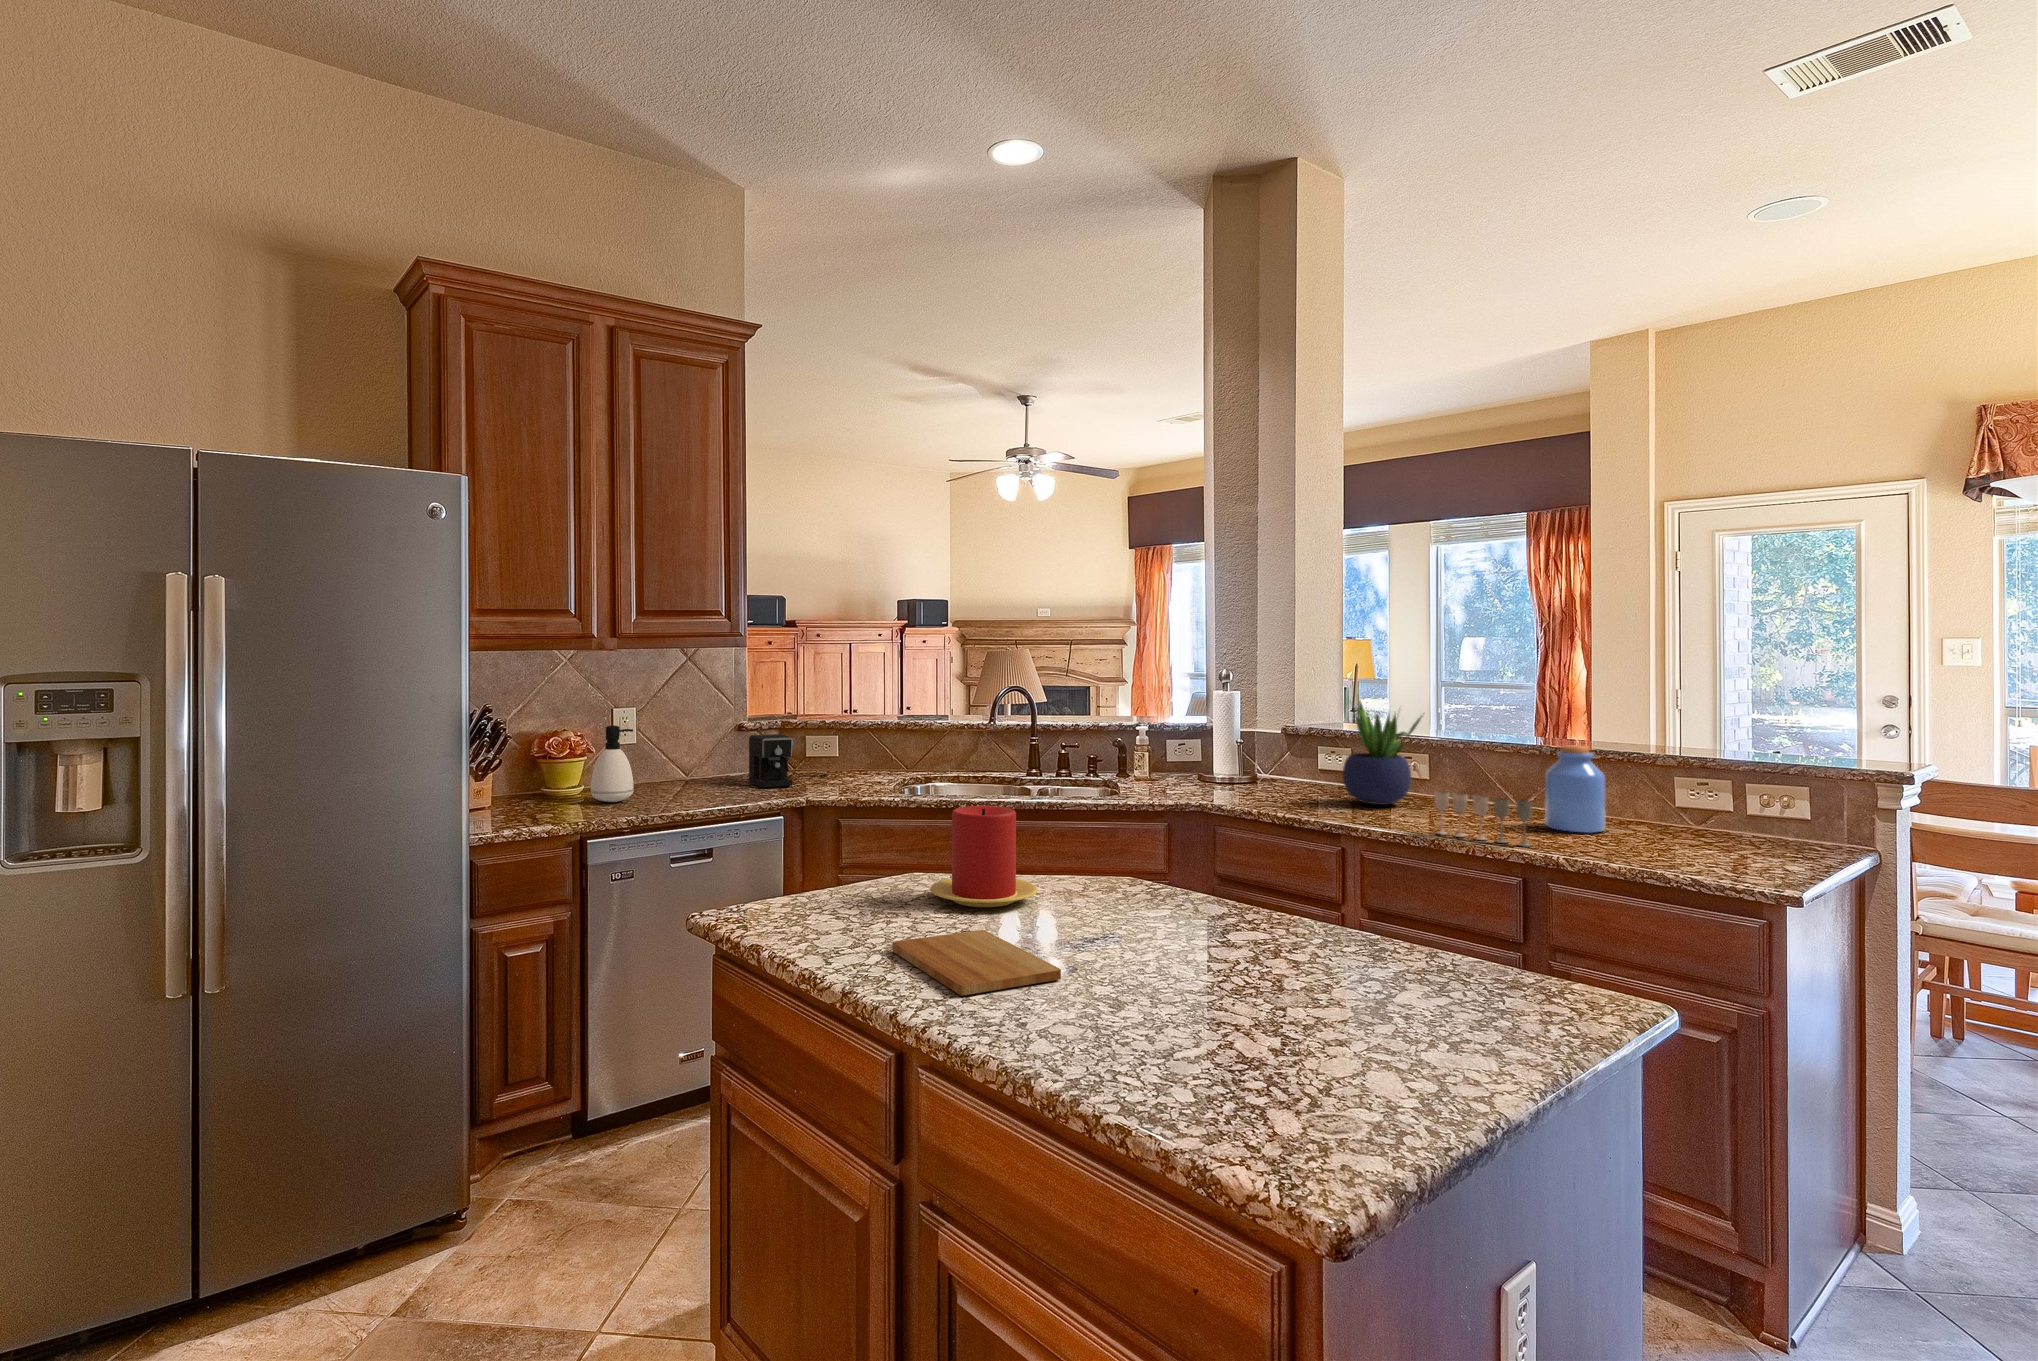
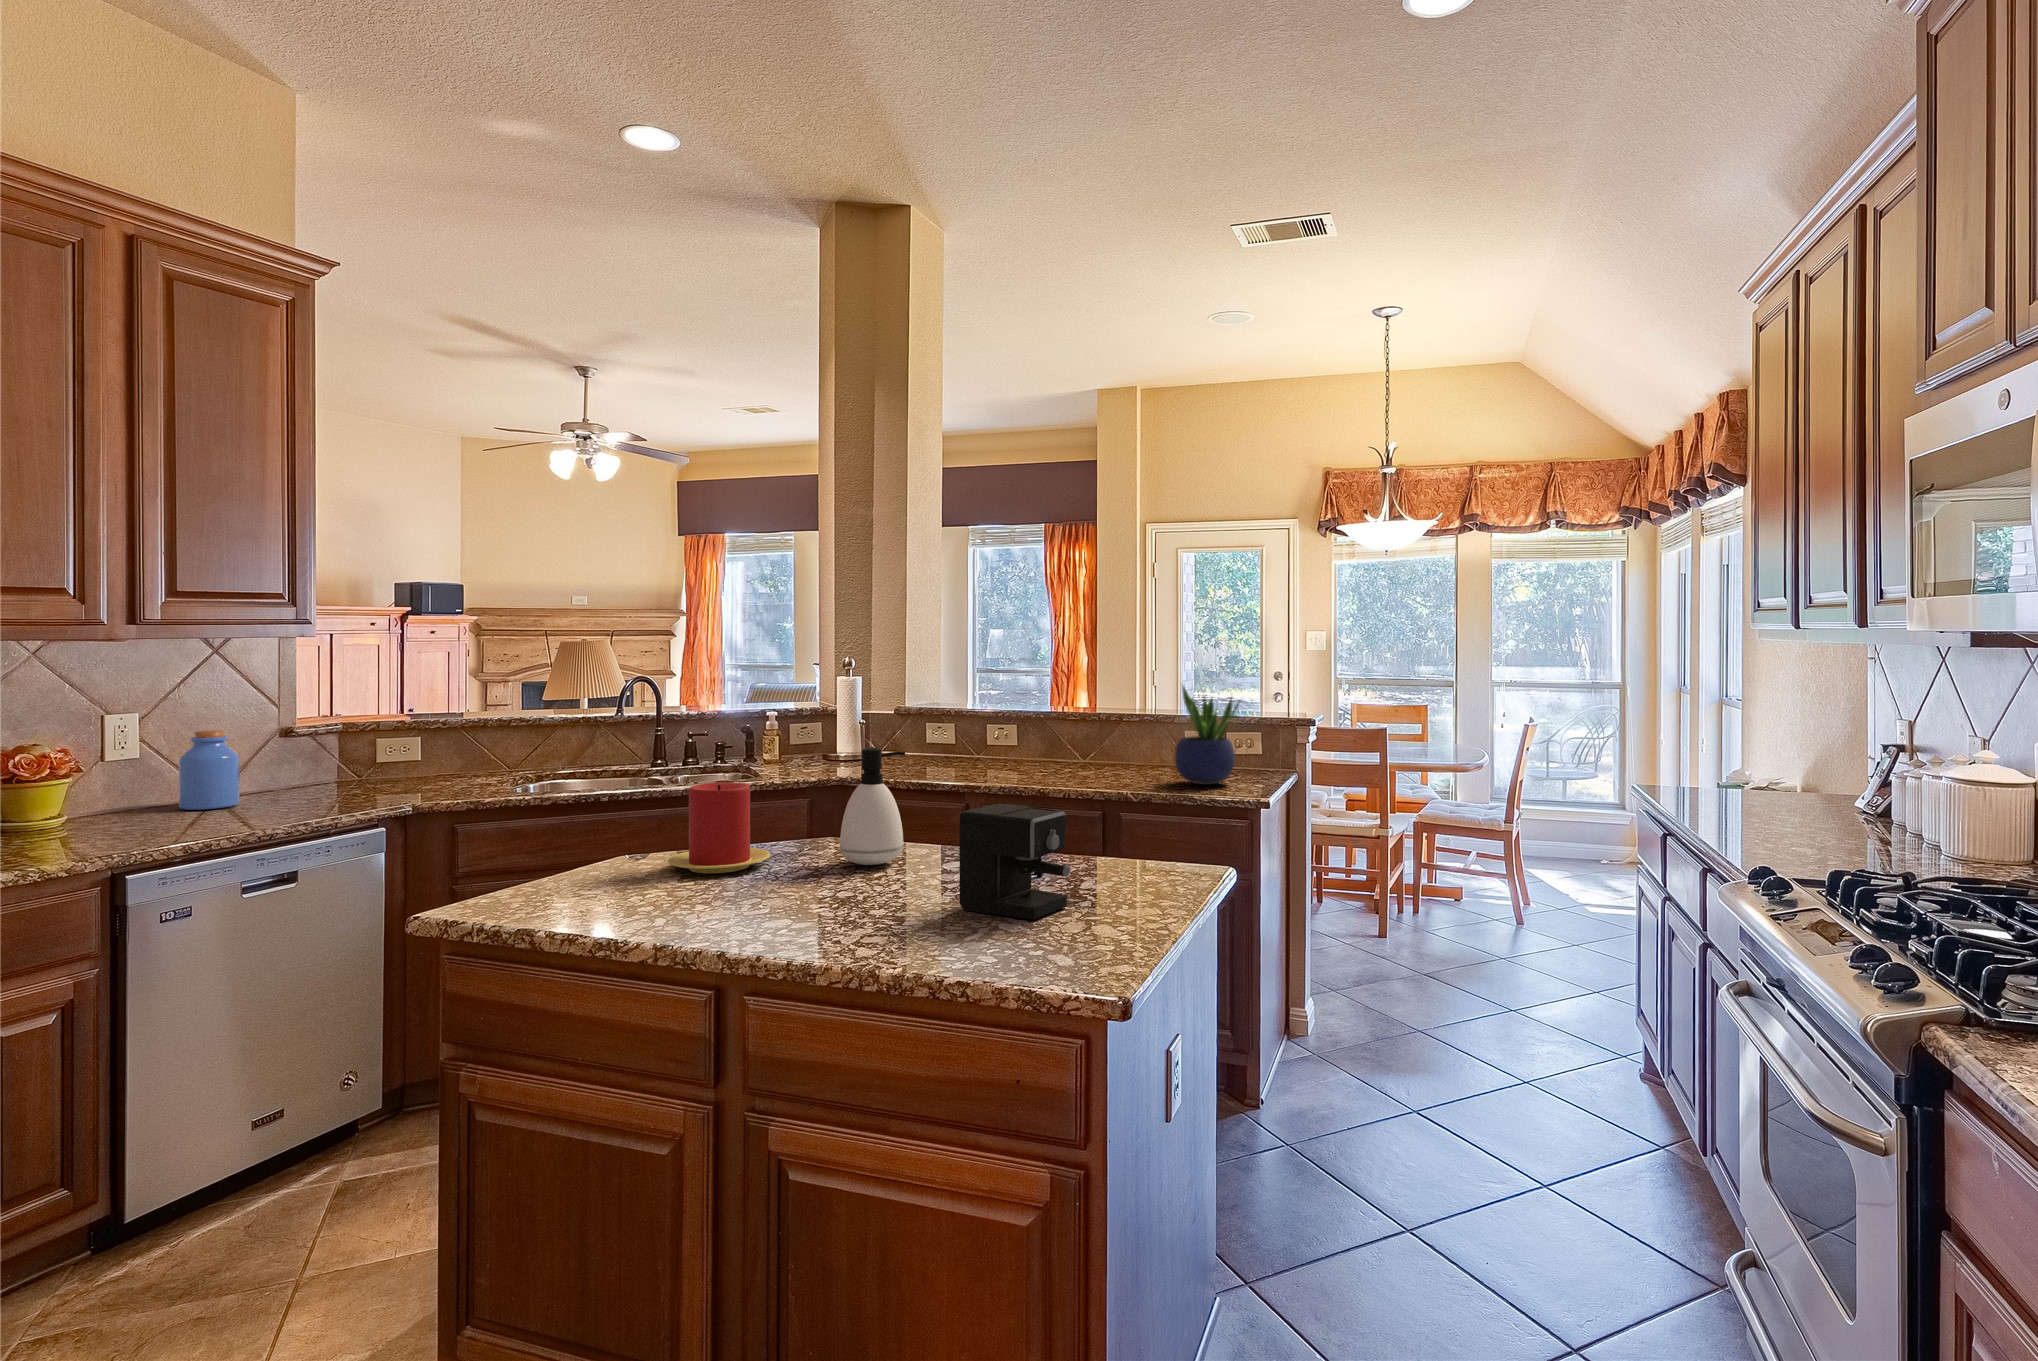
potted plant: present [1343,700,1424,805] -> present [1175,686,1240,785]
soap dispenser: present [591,725,634,802] -> present [840,747,905,865]
coffee maker: present [749,734,827,787] -> present [959,804,1070,919]
jar: present [1545,745,1605,833] -> present [179,730,239,810]
wine glass: present [1434,791,1533,847] -> none [1037,752,1109,789]
cutting board: present [892,930,1061,995] -> none [677,886,843,931]

